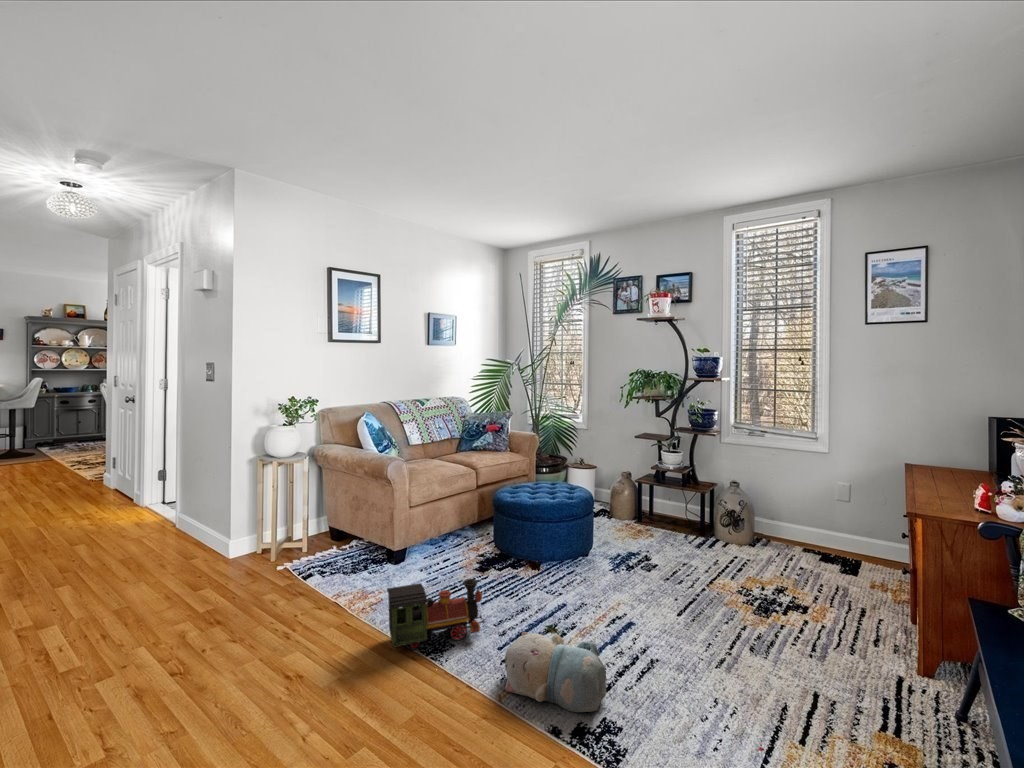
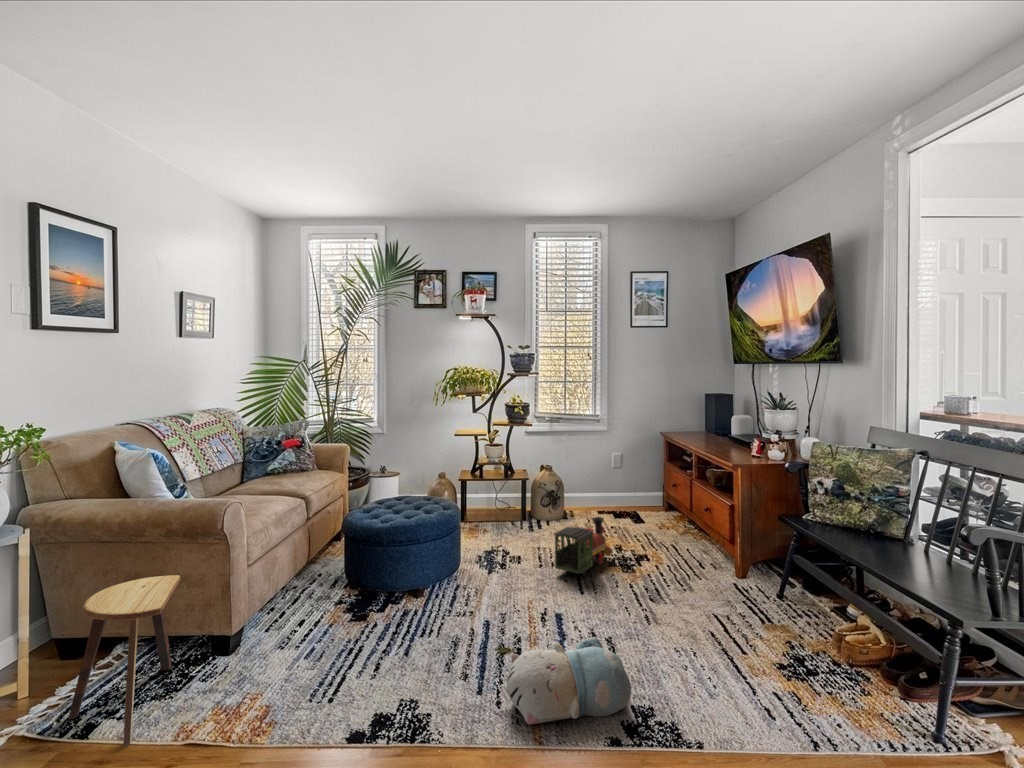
stool: none [294,510,358,607] -> present [68,575,180,745]
toy train: present [387,579,484,649] -> present [554,517,613,575]

